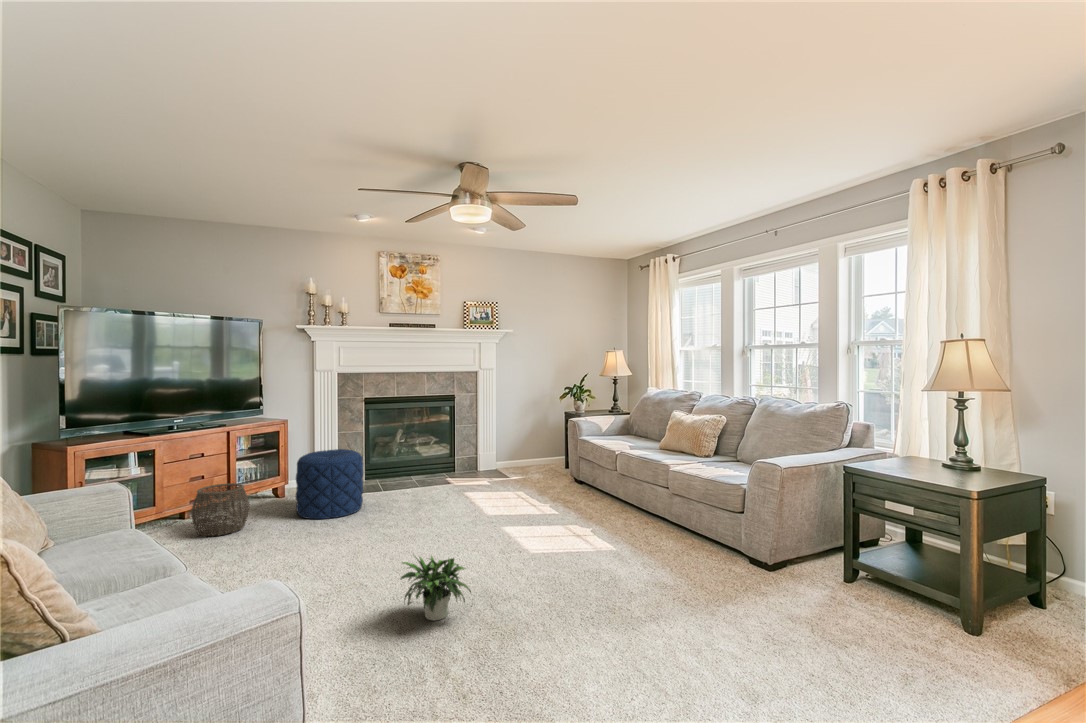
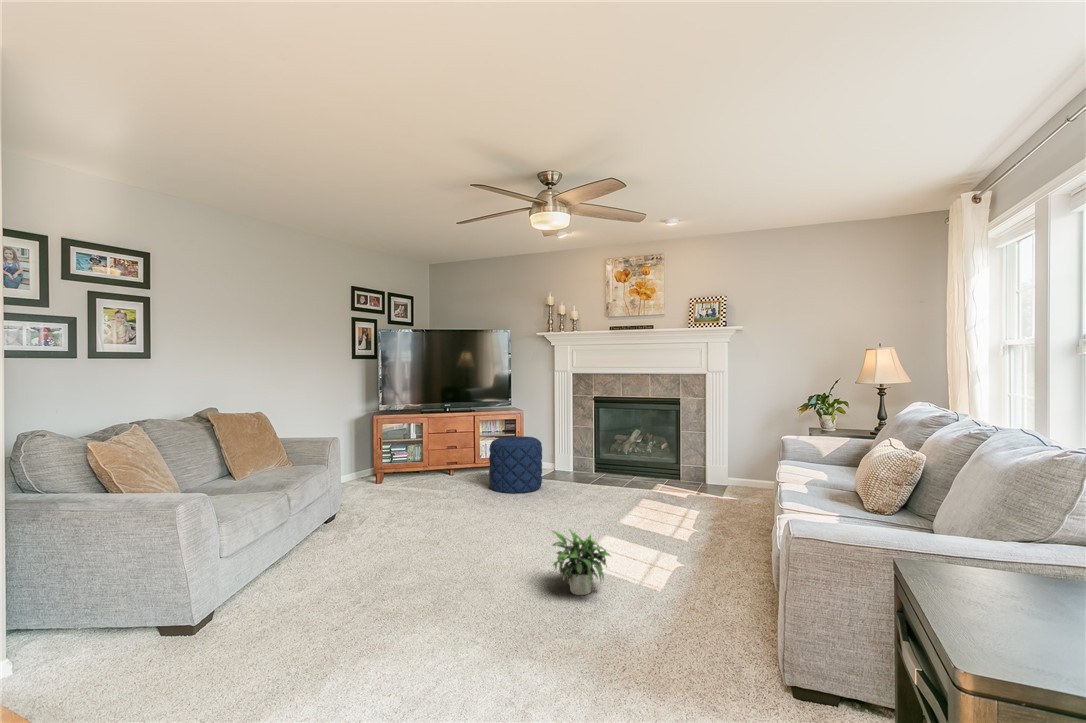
woven basket: present [191,483,250,536] -> none [421,451,458,487]
potted plant: present [382,555,471,620] -> present [552,529,611,595]

